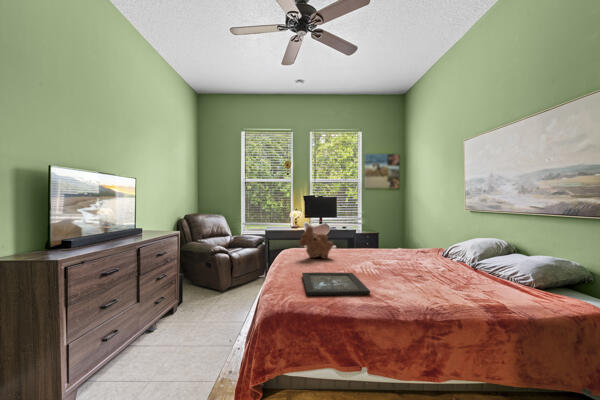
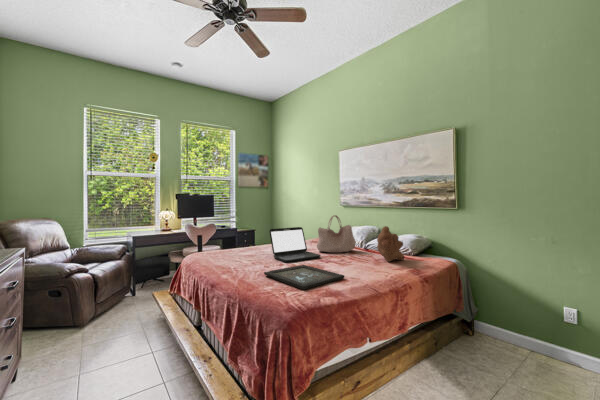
handbag: none [400,221,453,268] -> present [317,215,356,253]
teddy bear: present [299,227,334,259] -> present [377,226,405,261]
laptop: none [341,232,391,269] -> present [269,227,320,263]

